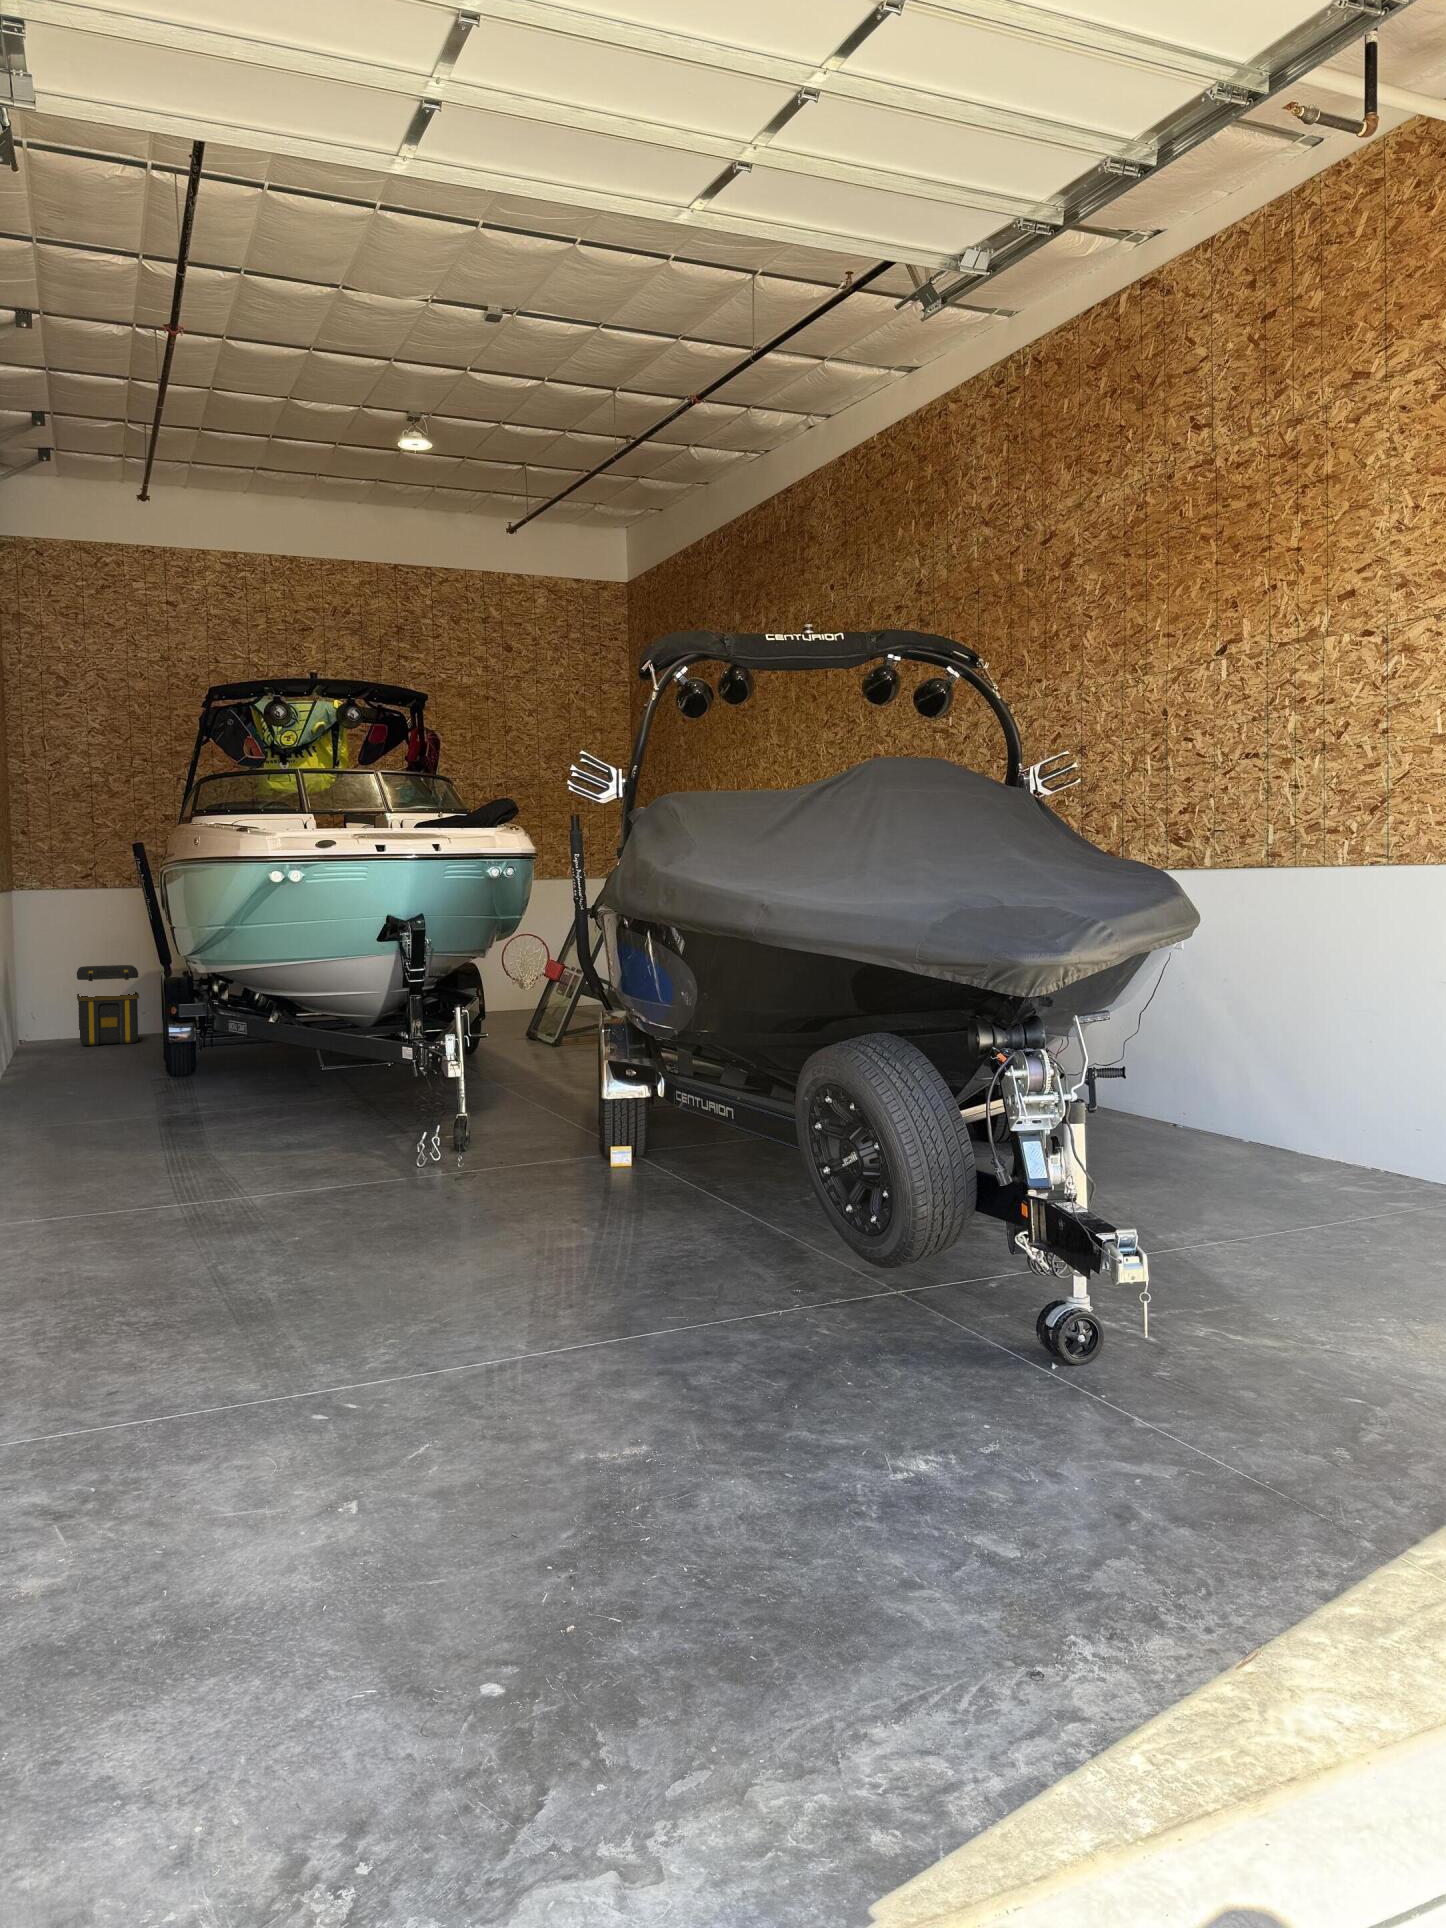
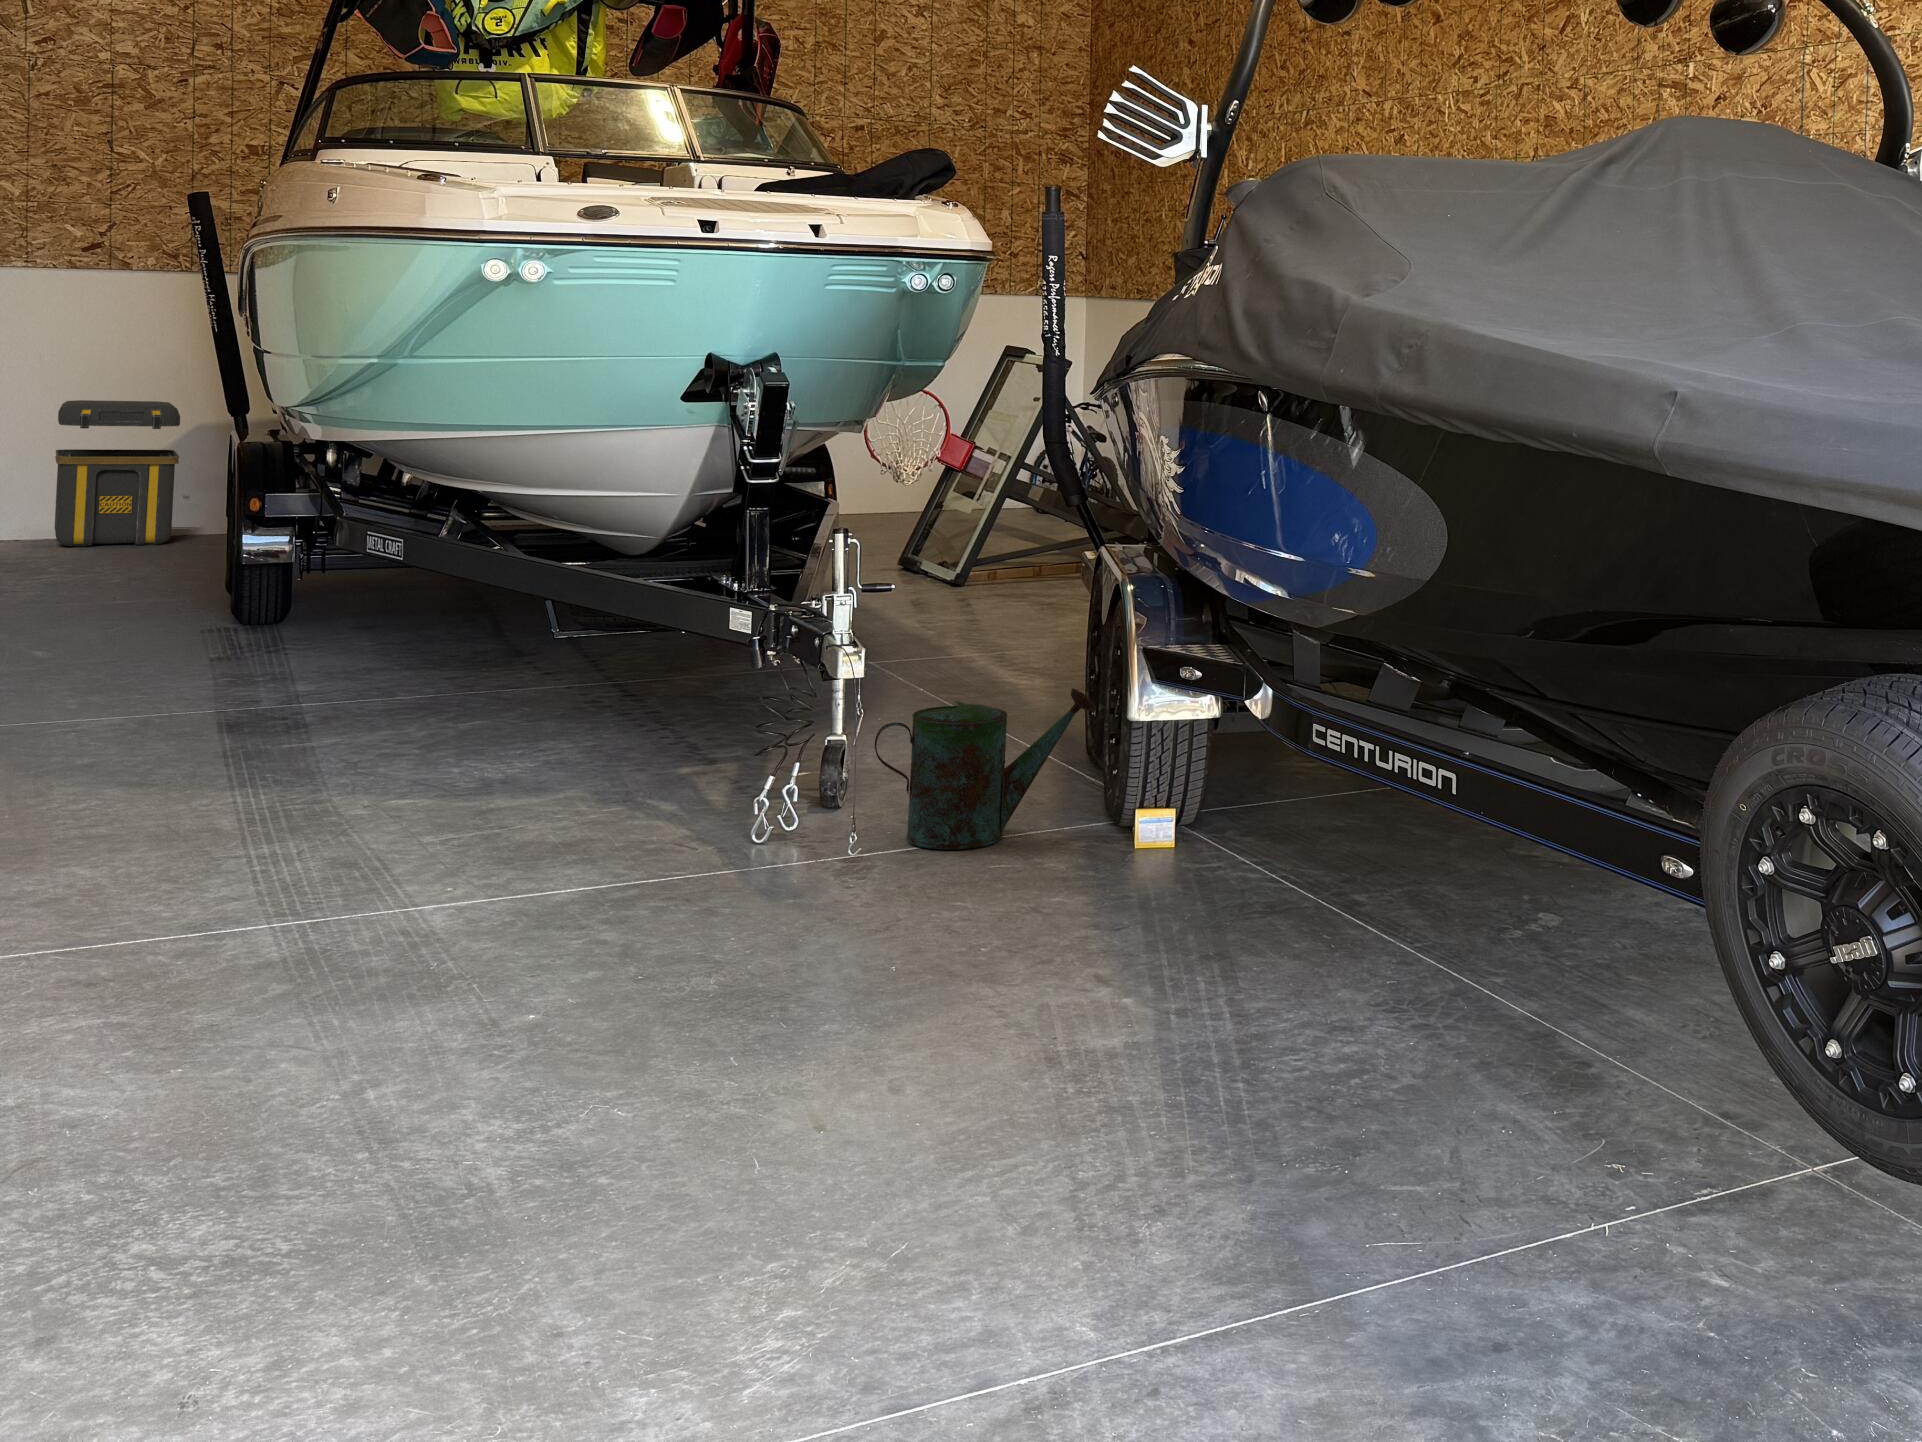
watering can: none [478,1082,591,1165] -> present [875,688,1097,849]

